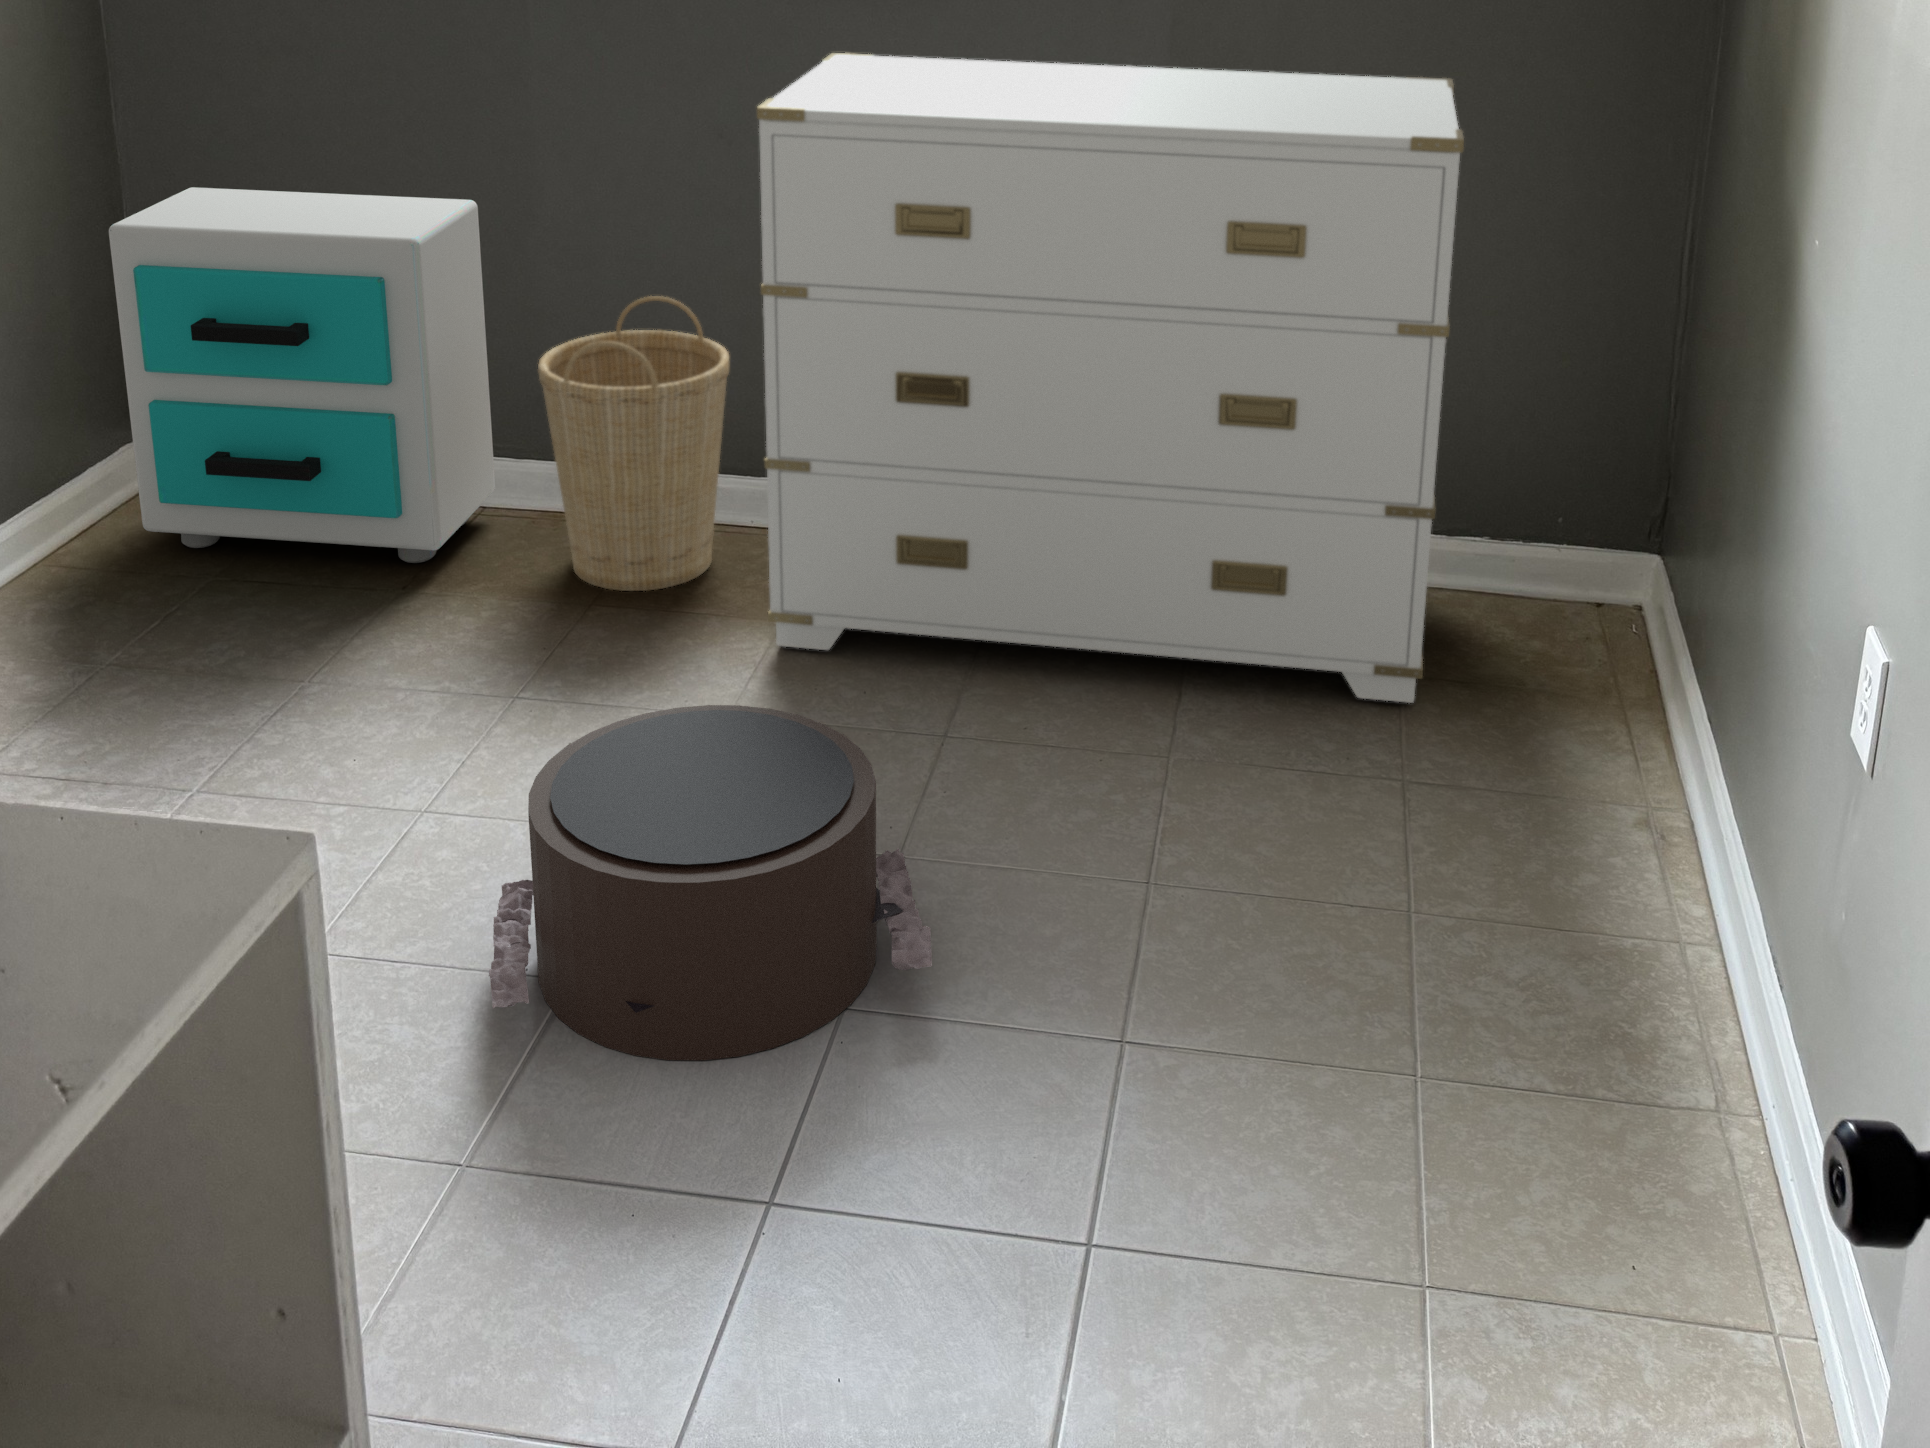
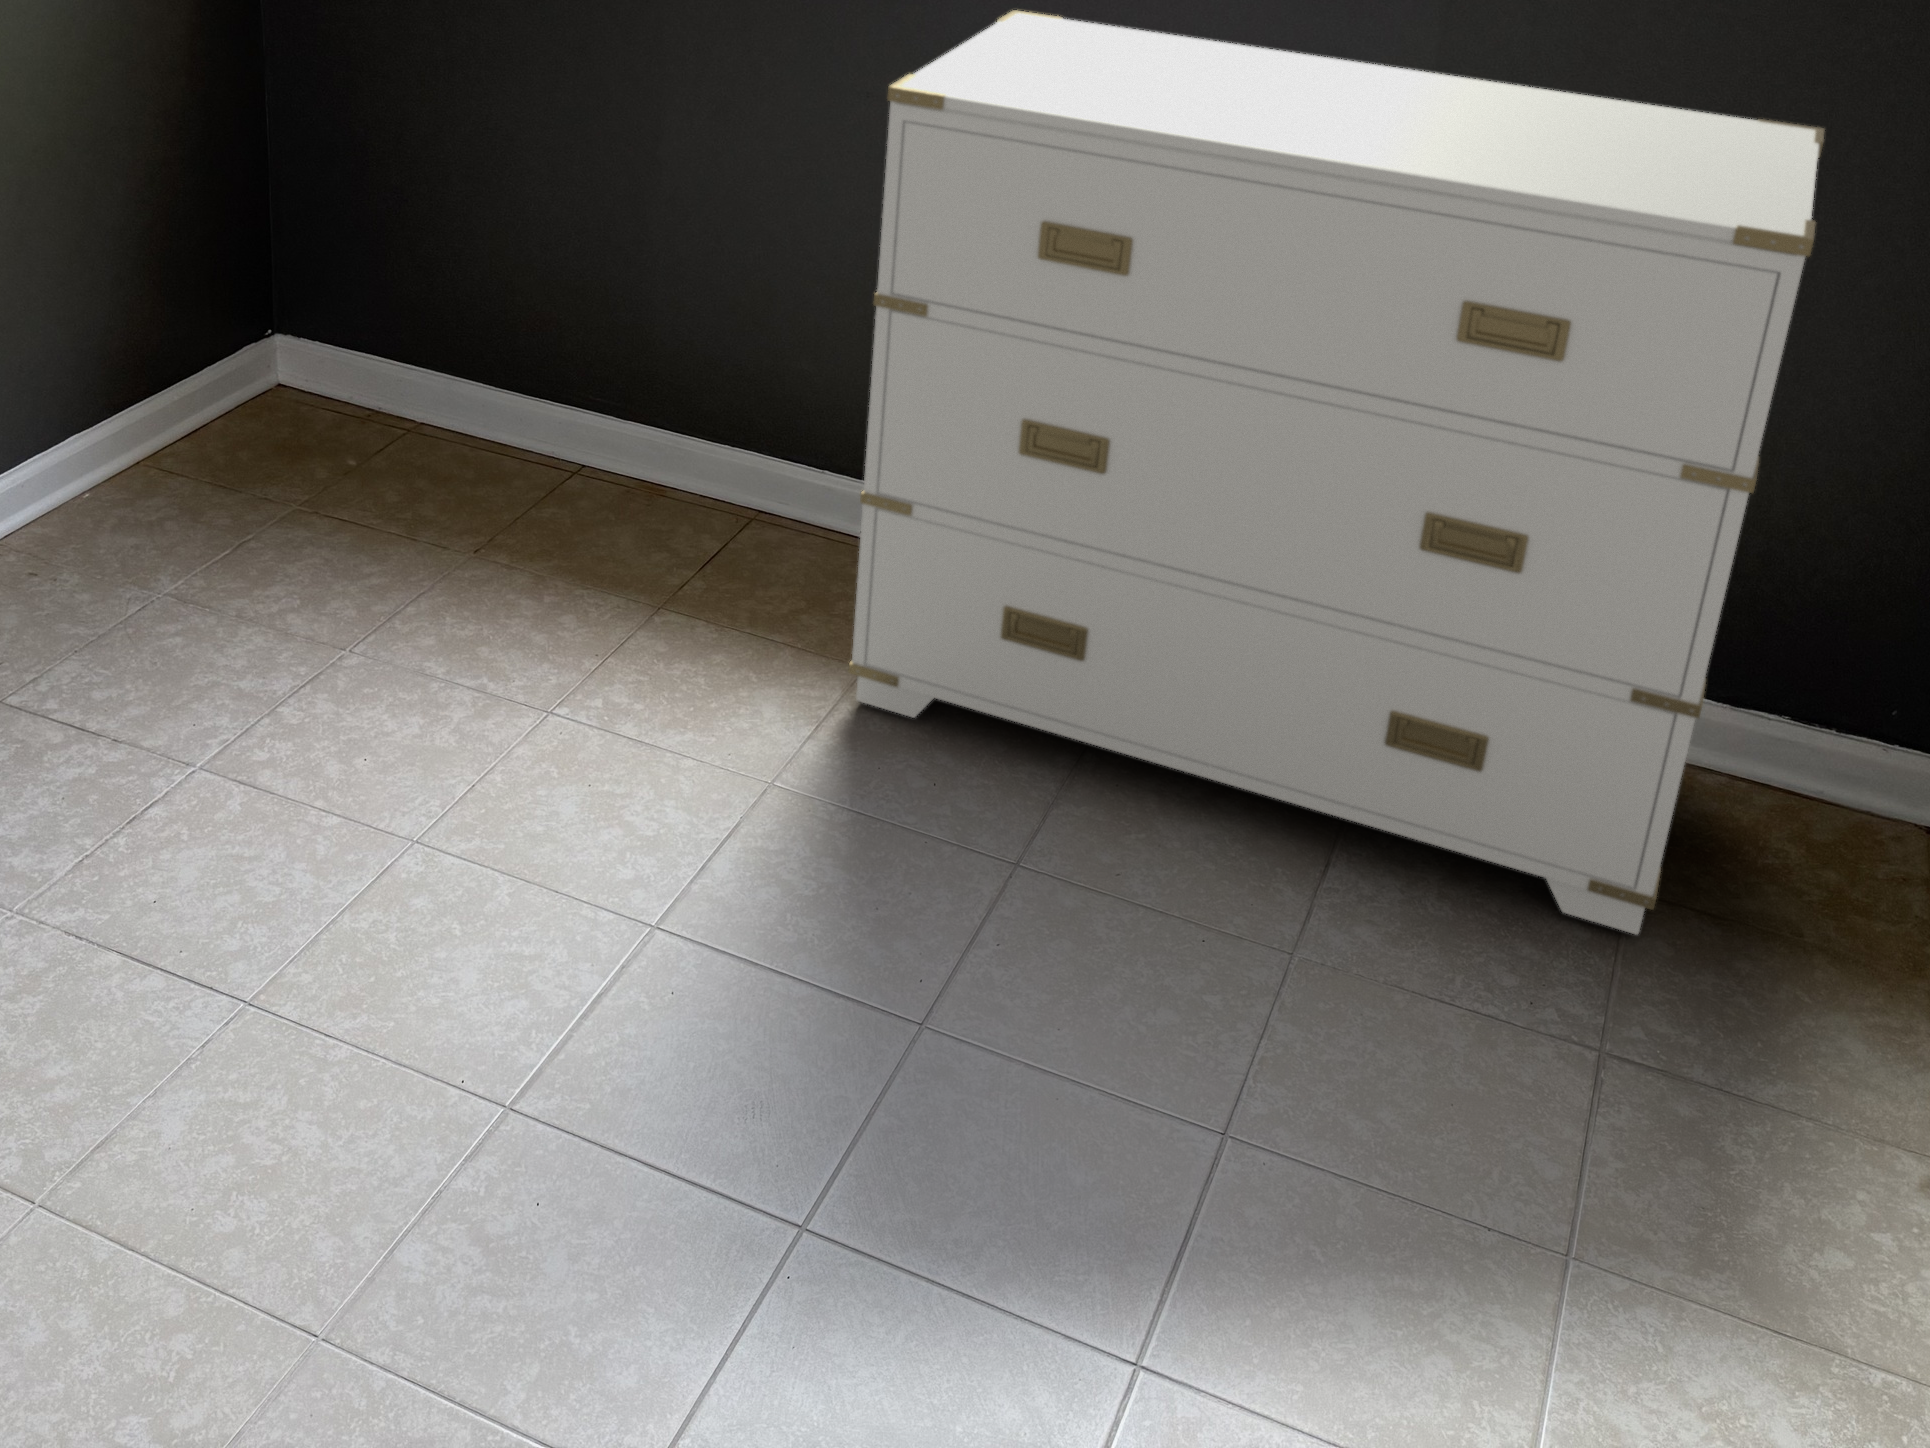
nightstand: present [109,187,495,563] -> none [219,84,605,523]
basket: present [538,296,729,591] -> none [640,265,856,600]
pouf: present [489,705,932,1060] -> none [396,809,923,1267]

